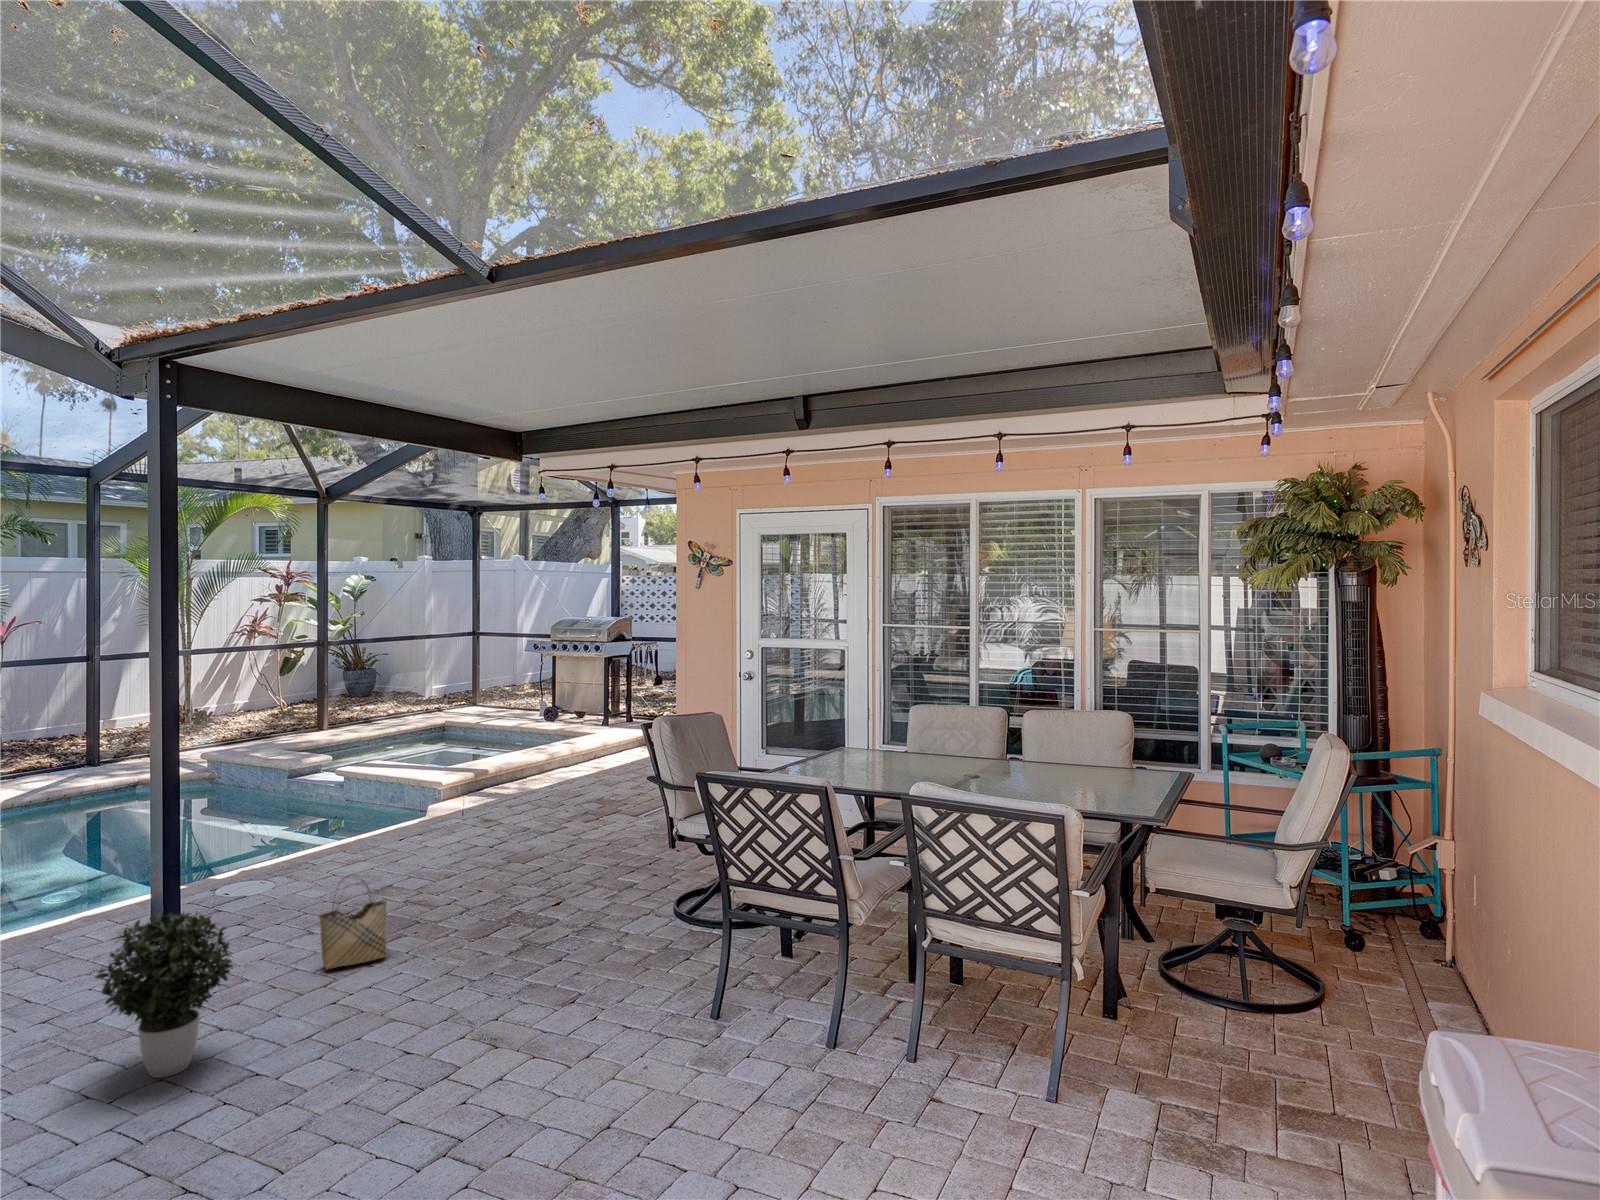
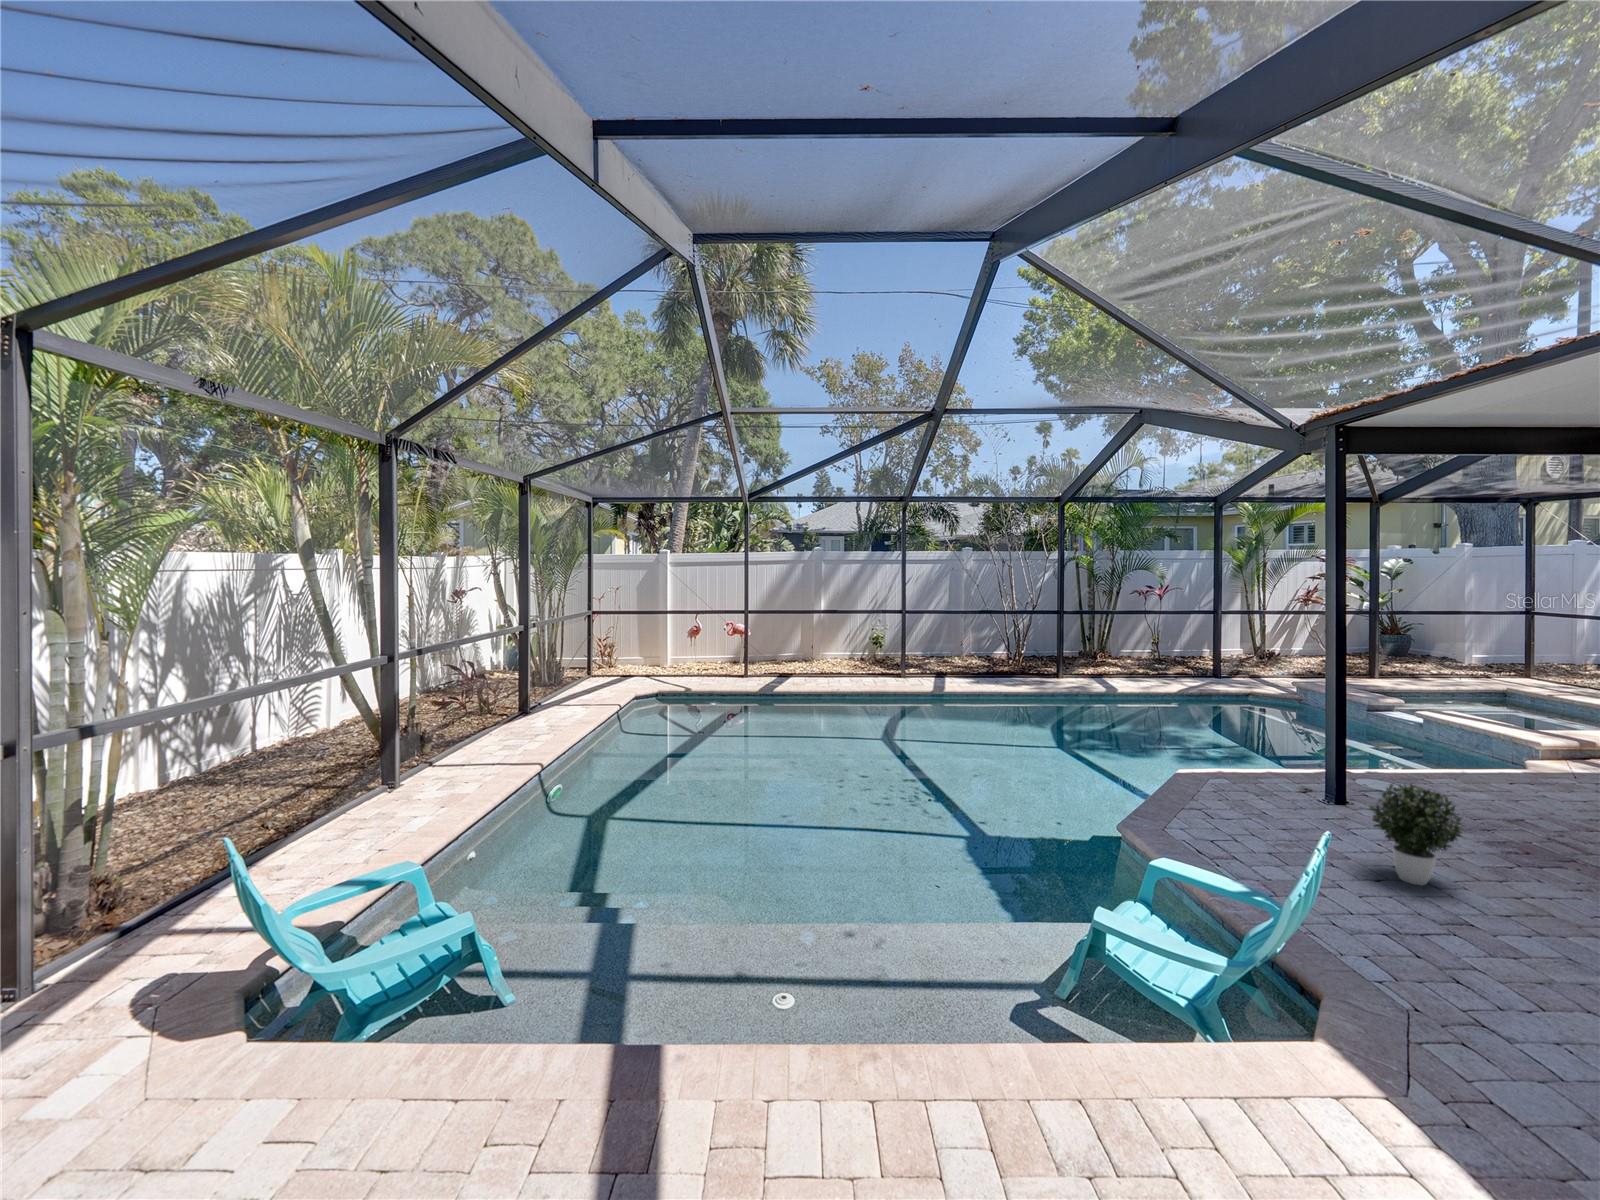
woven basket: present [319,876,386,970] -> none [1500,798,1566,870]

